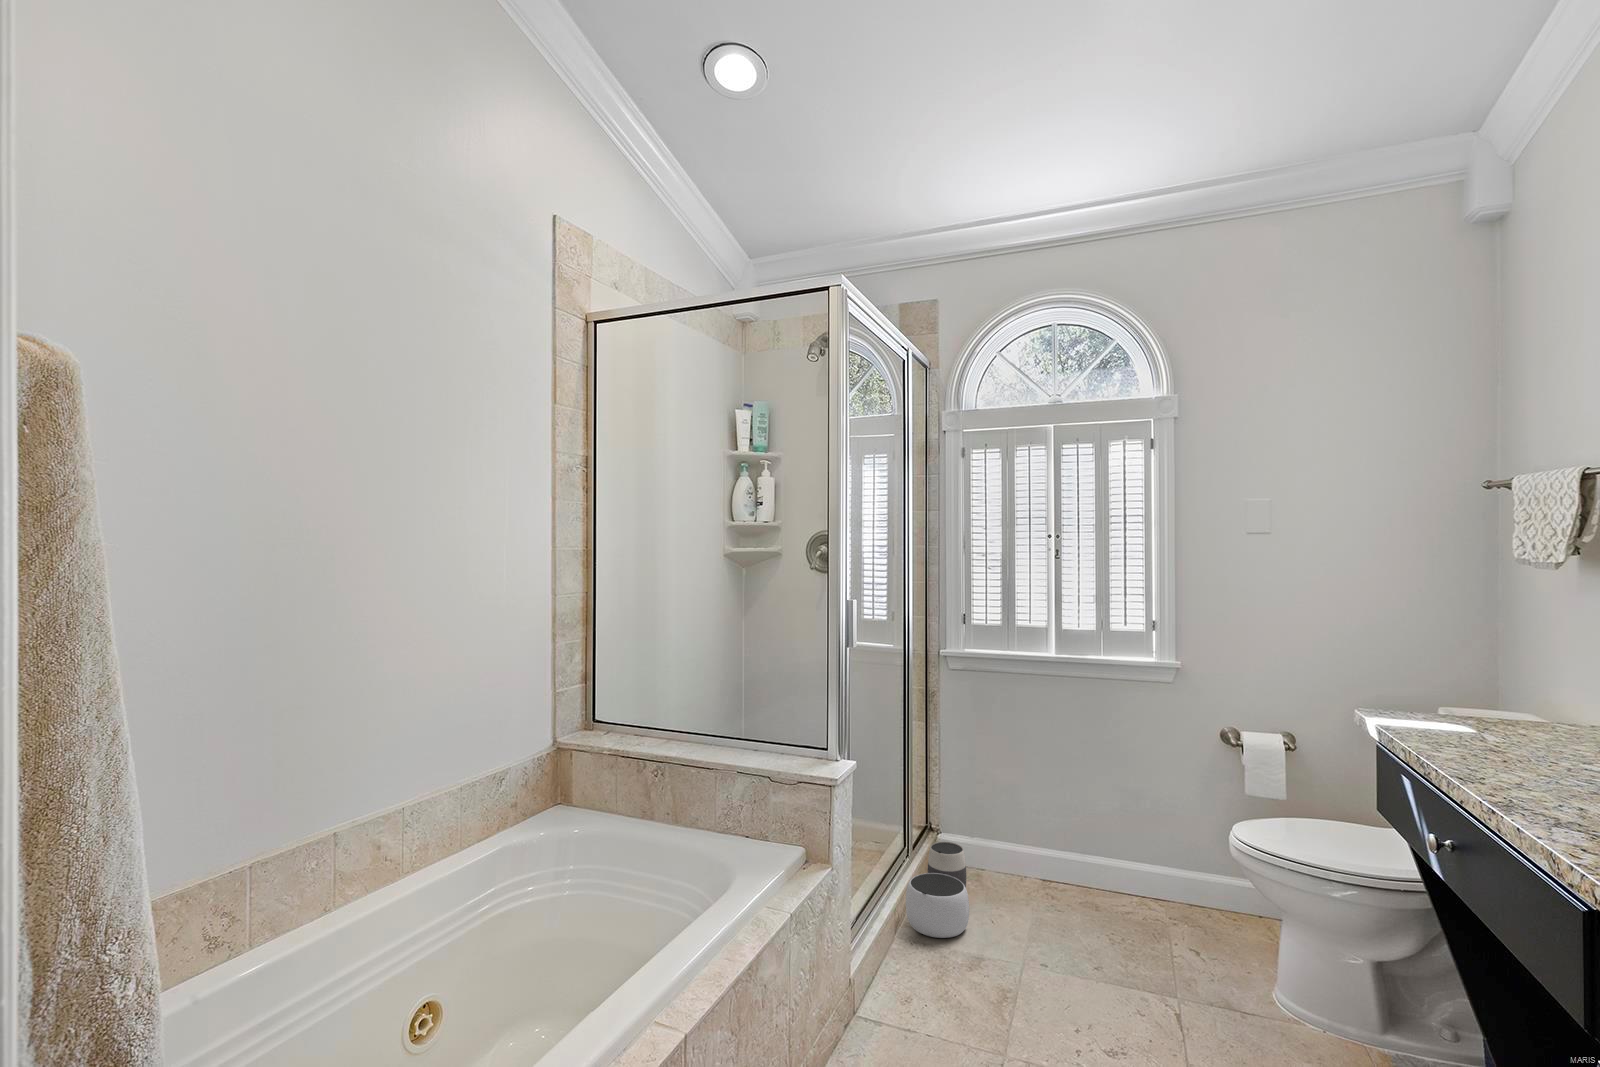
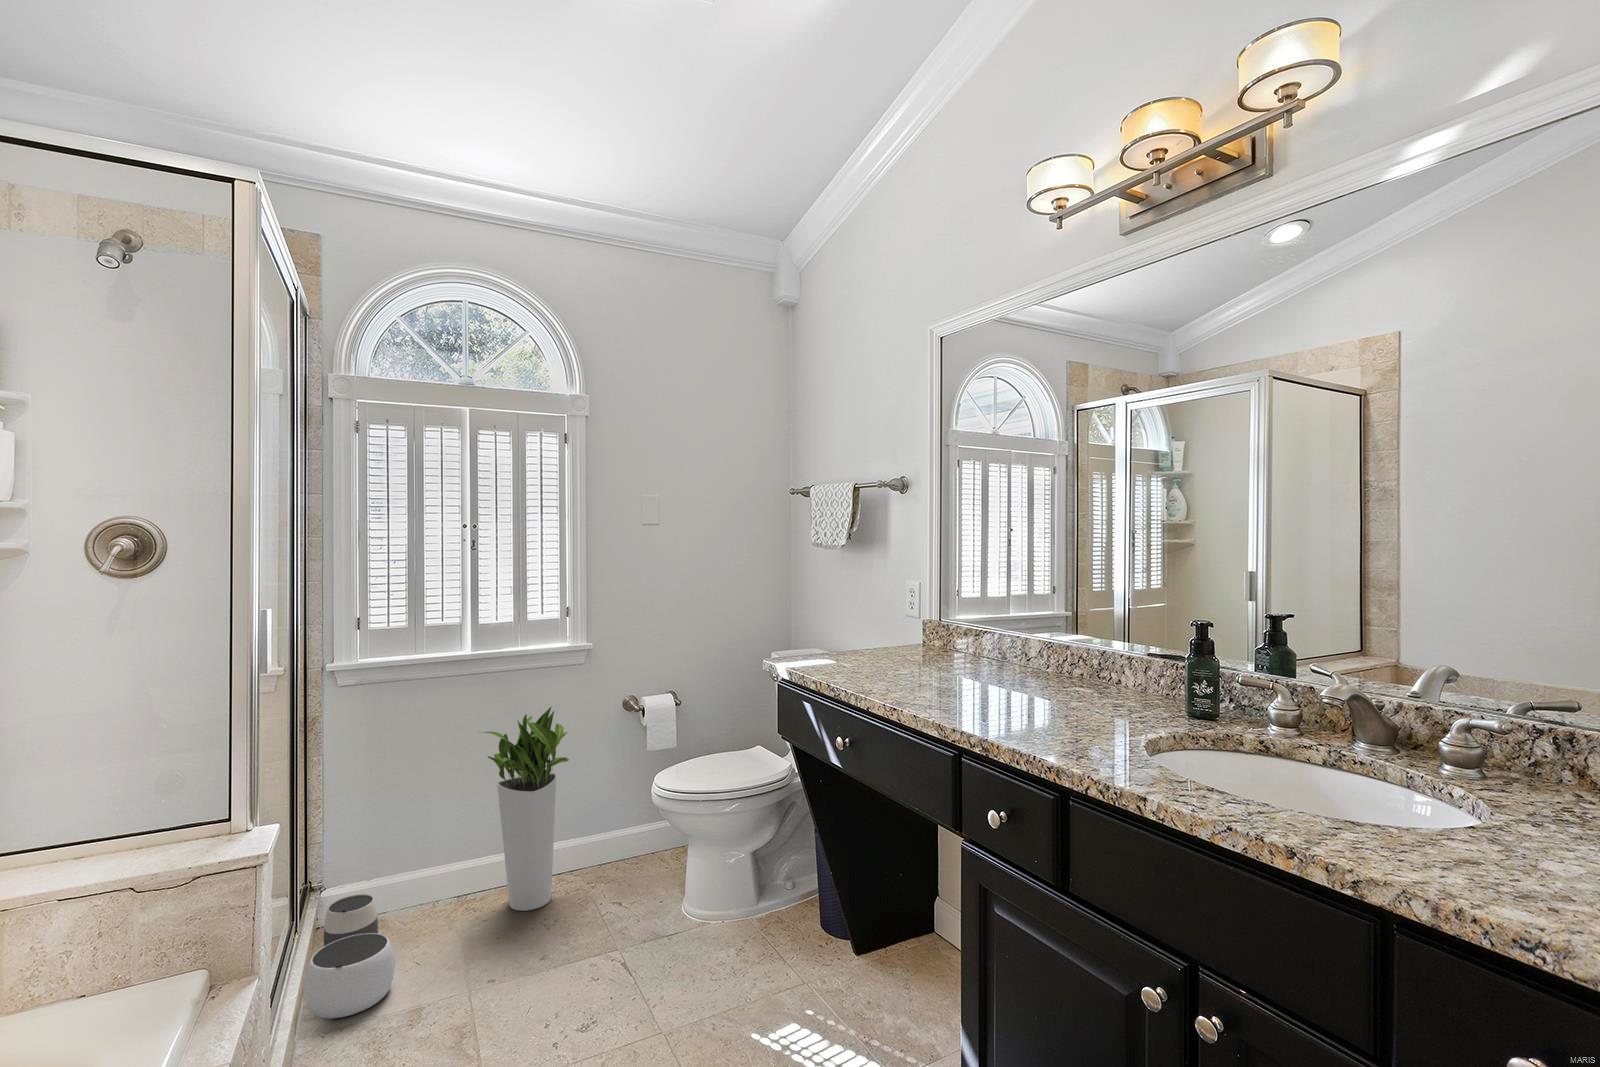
planter: none [1055,720,1151,920] -> present [479,707,569,911]

